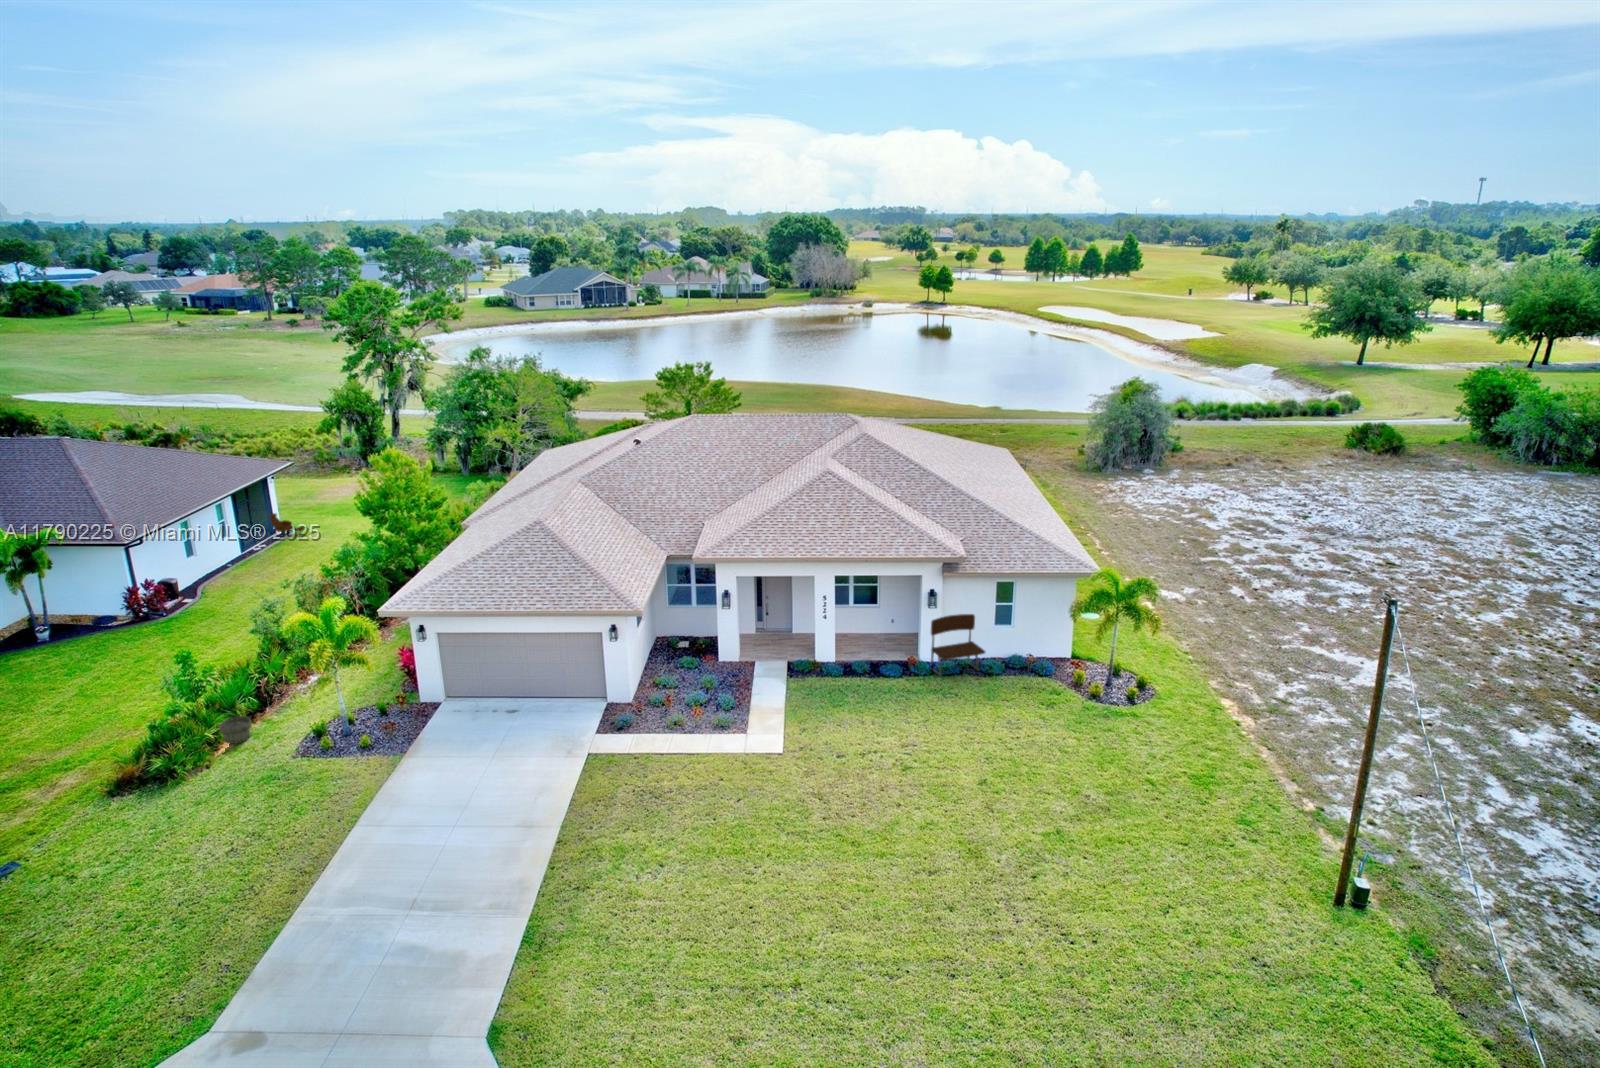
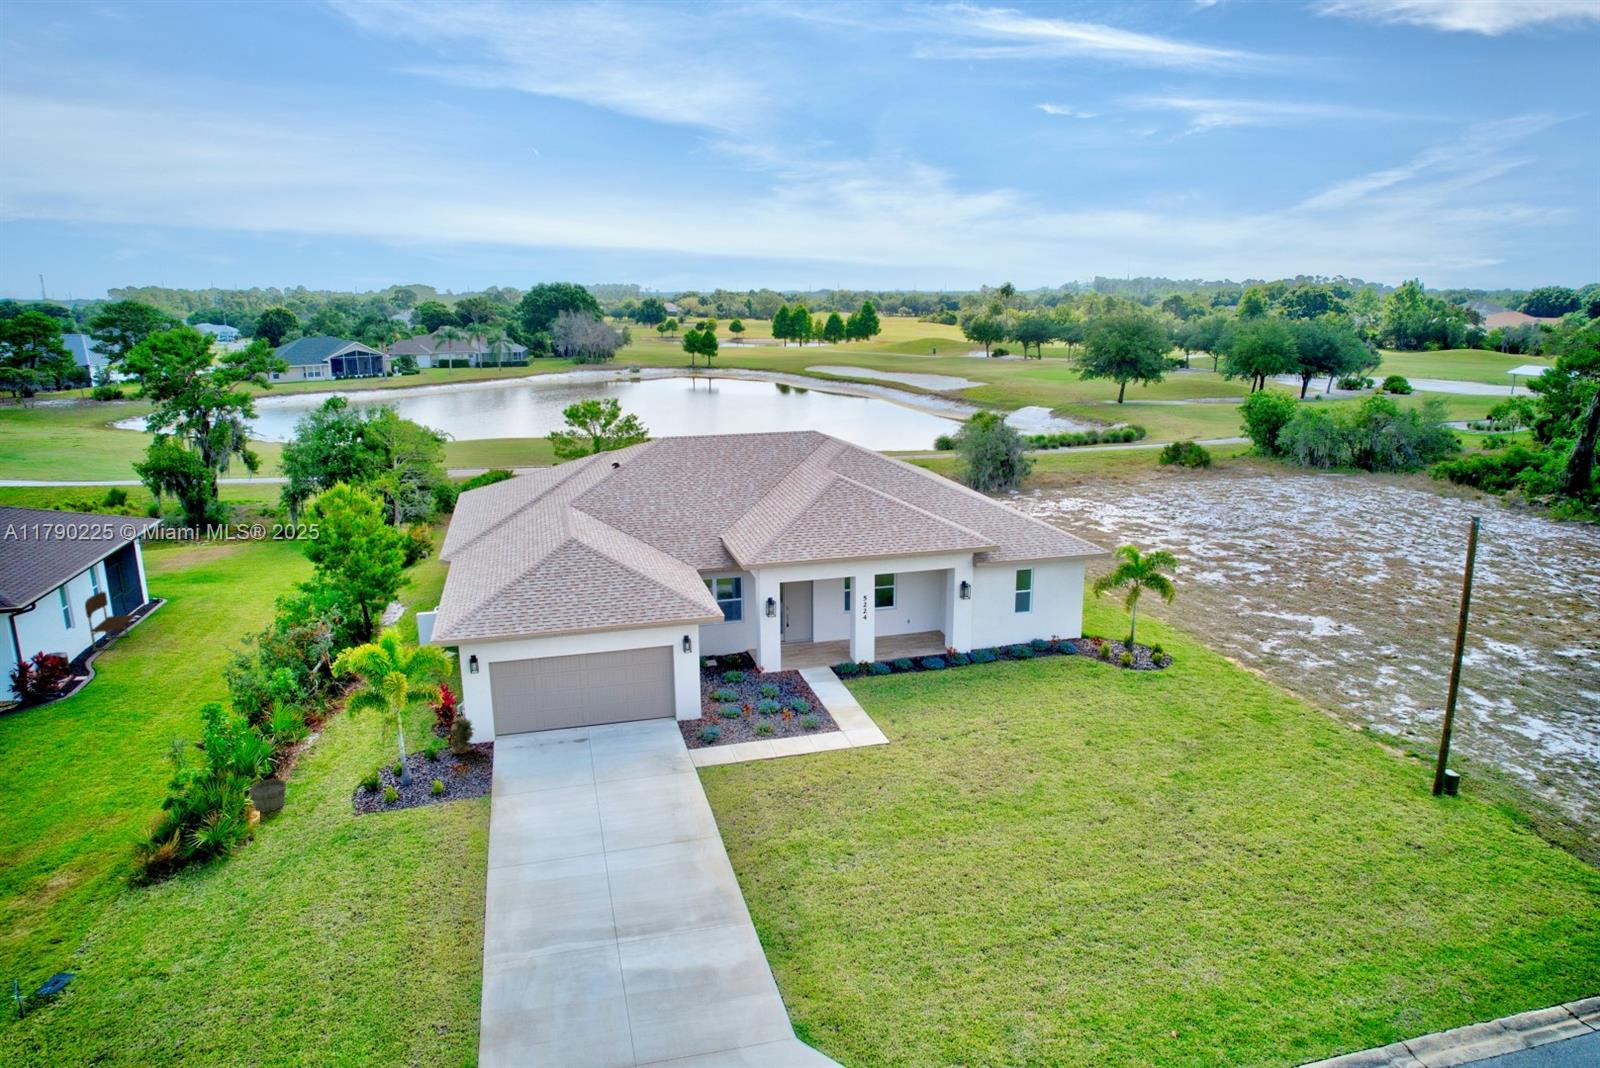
lounge chair: present [270,513,305,535] -> none [139,580,186,609]
bench: present [931,614,985,676] -> present [85,592,135,651]
decorative plant: none [400,676,425,710] -> present [451,716,473,753]

